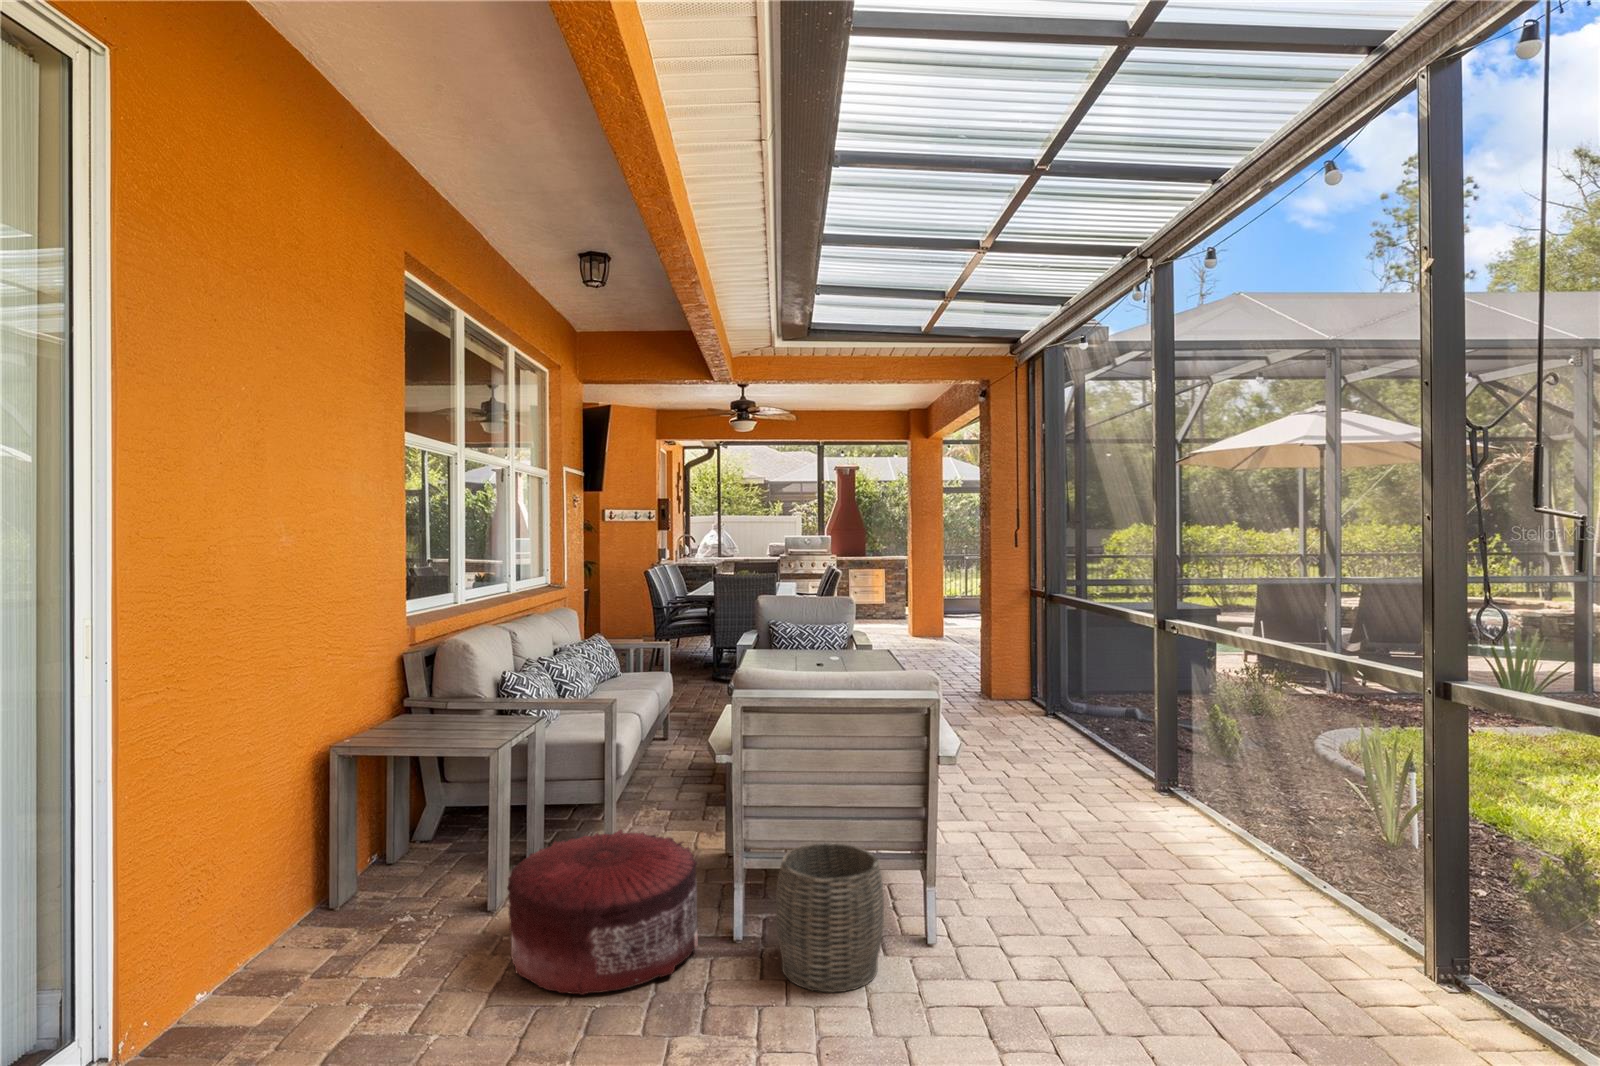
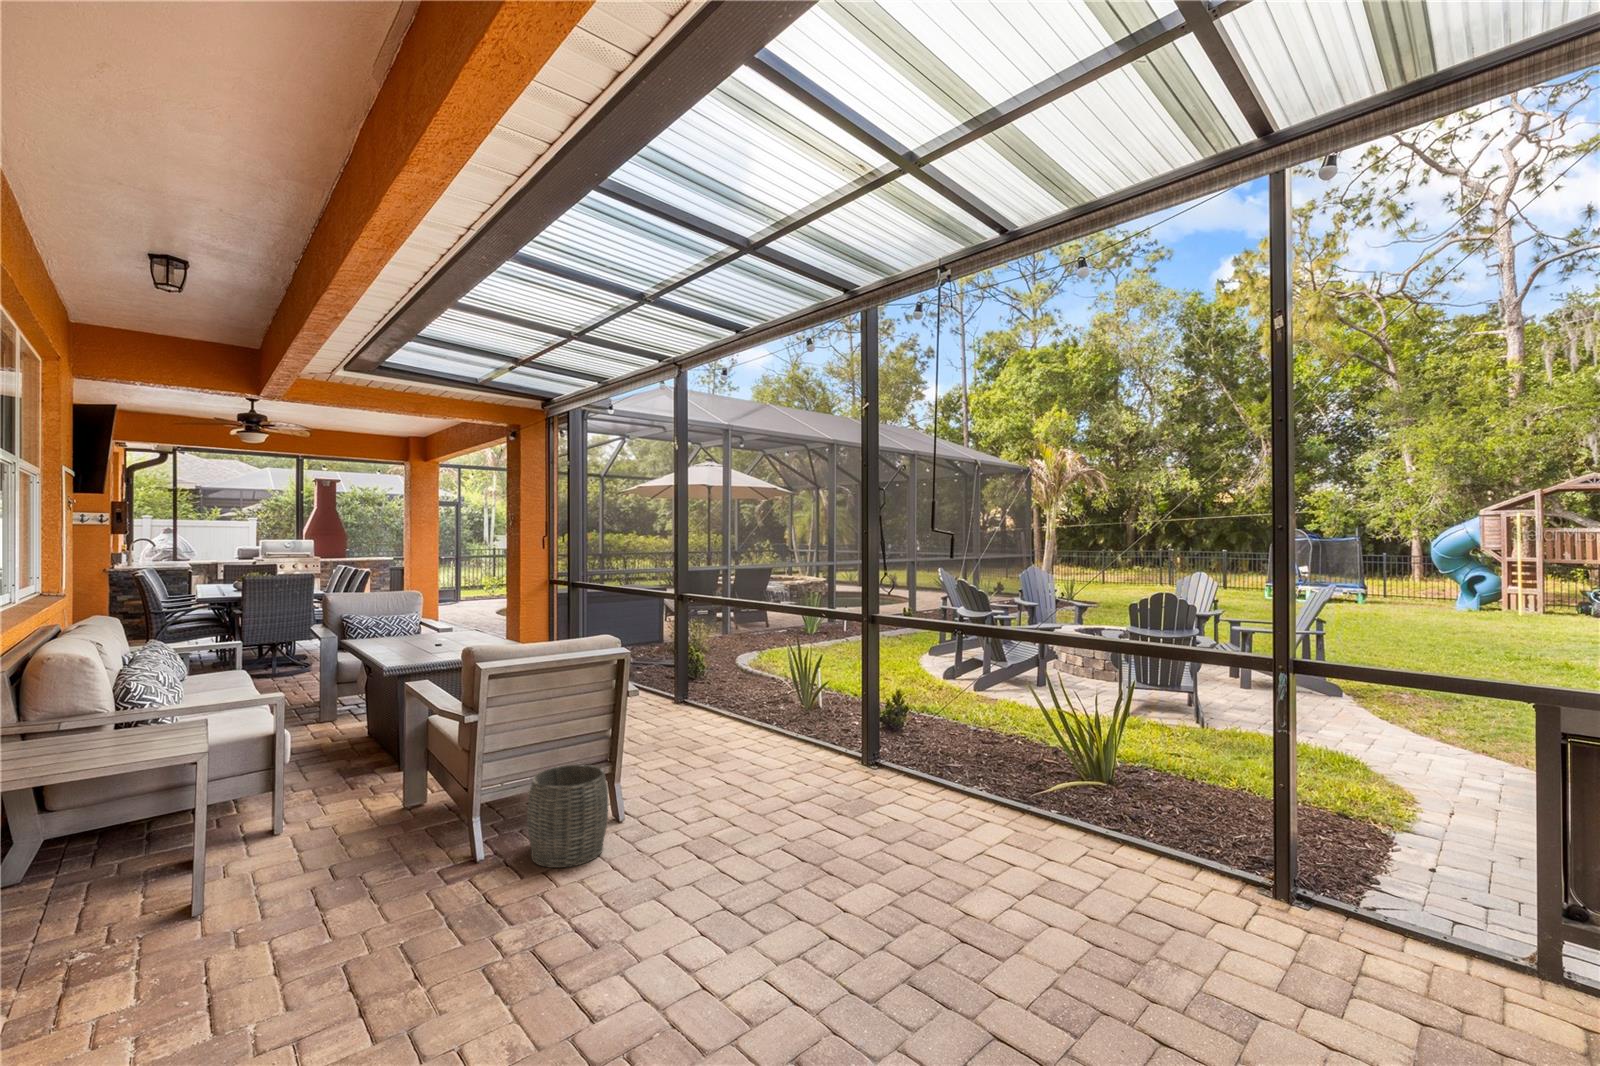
pouf: present [507,829,698,995] -> none [271,794,458,940]

